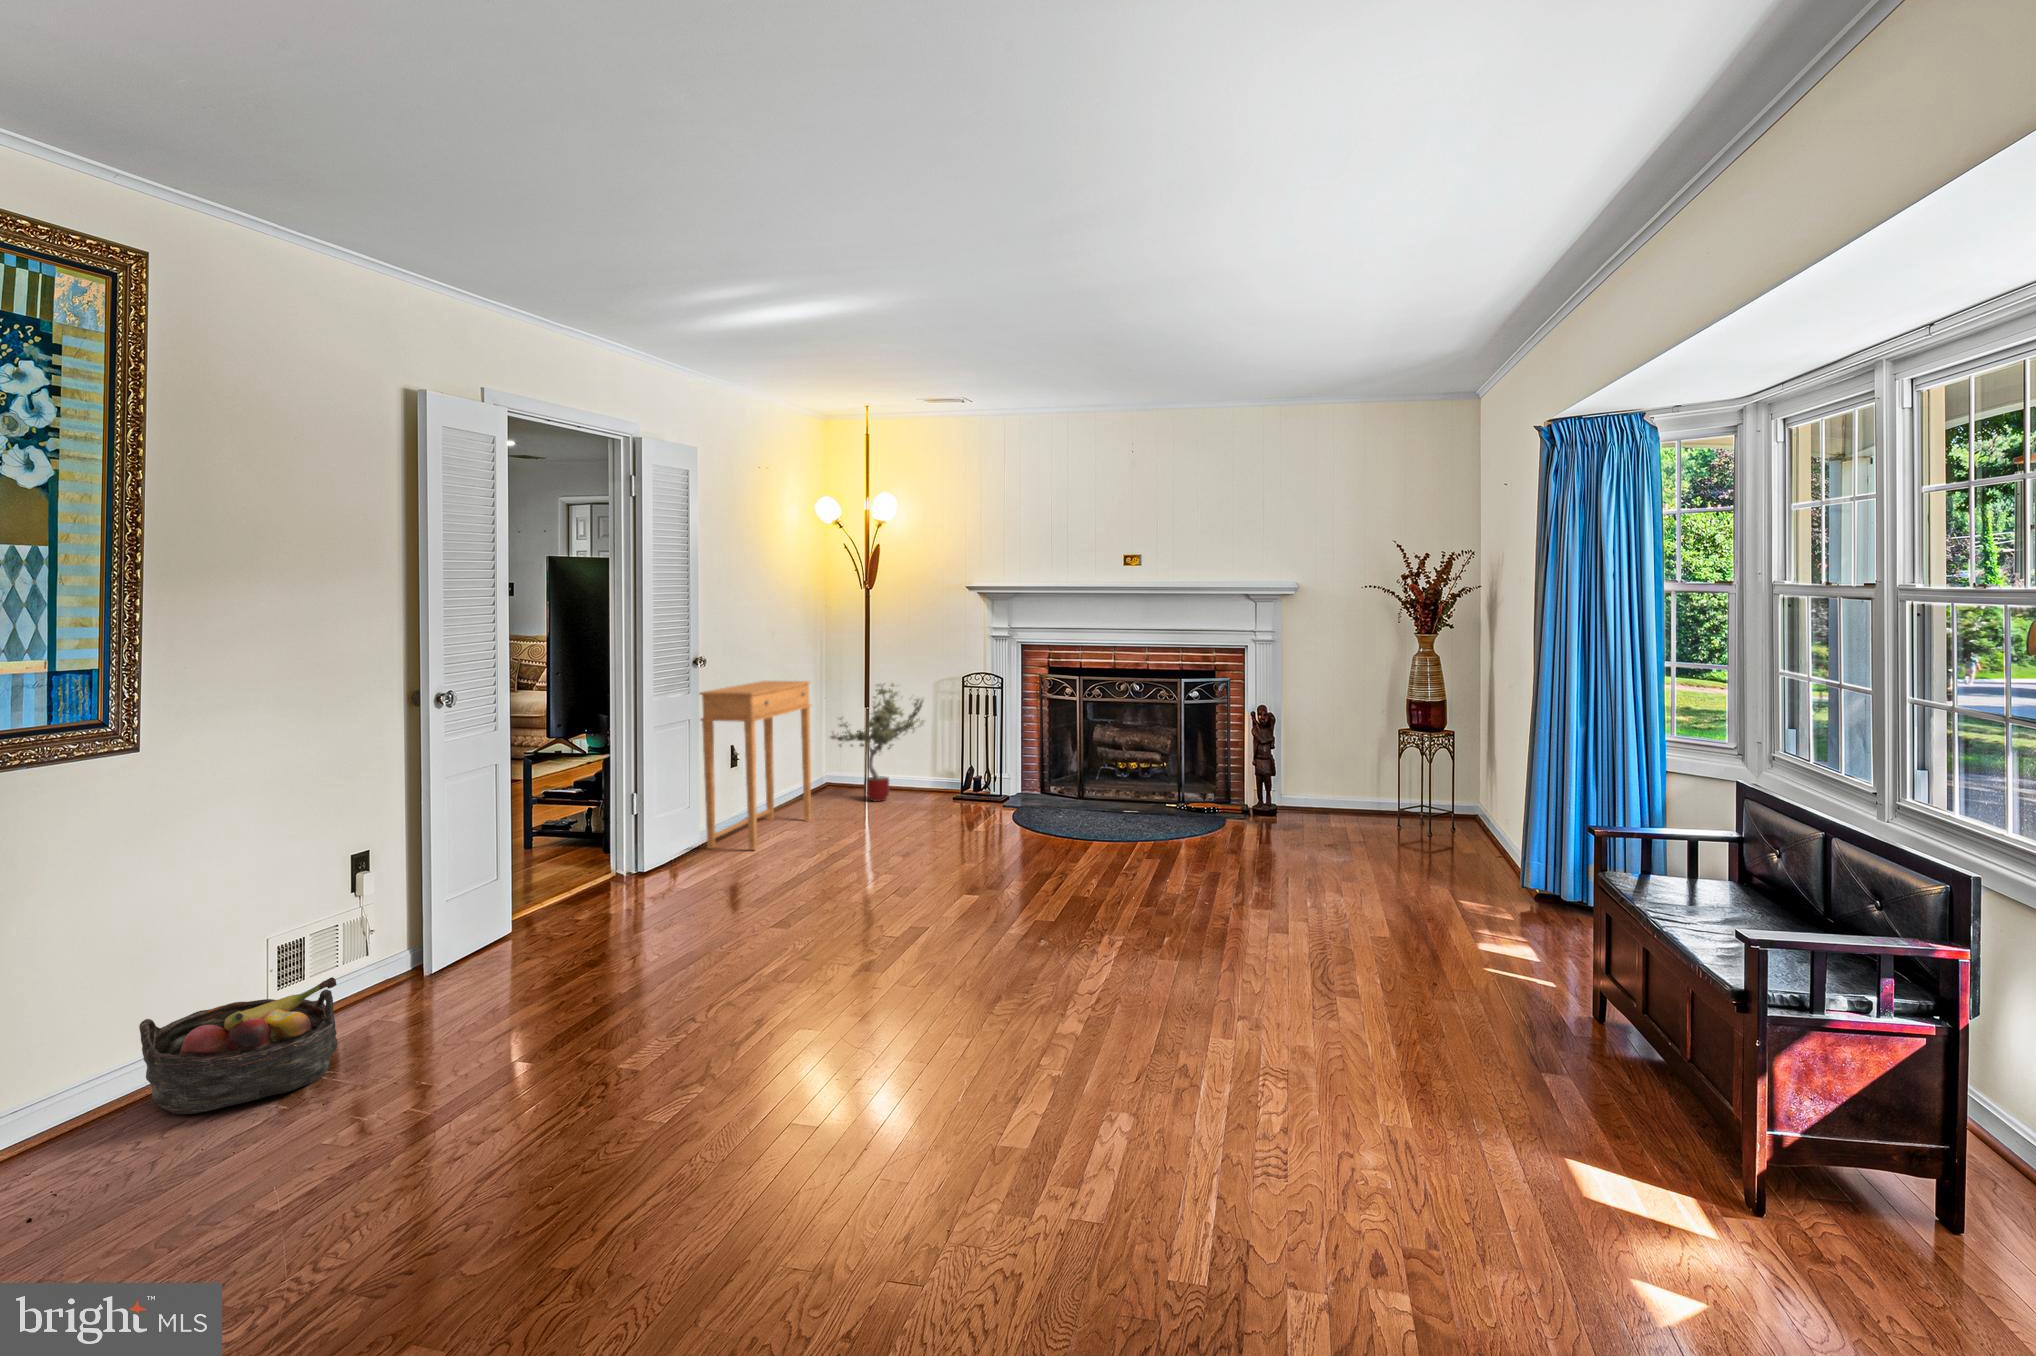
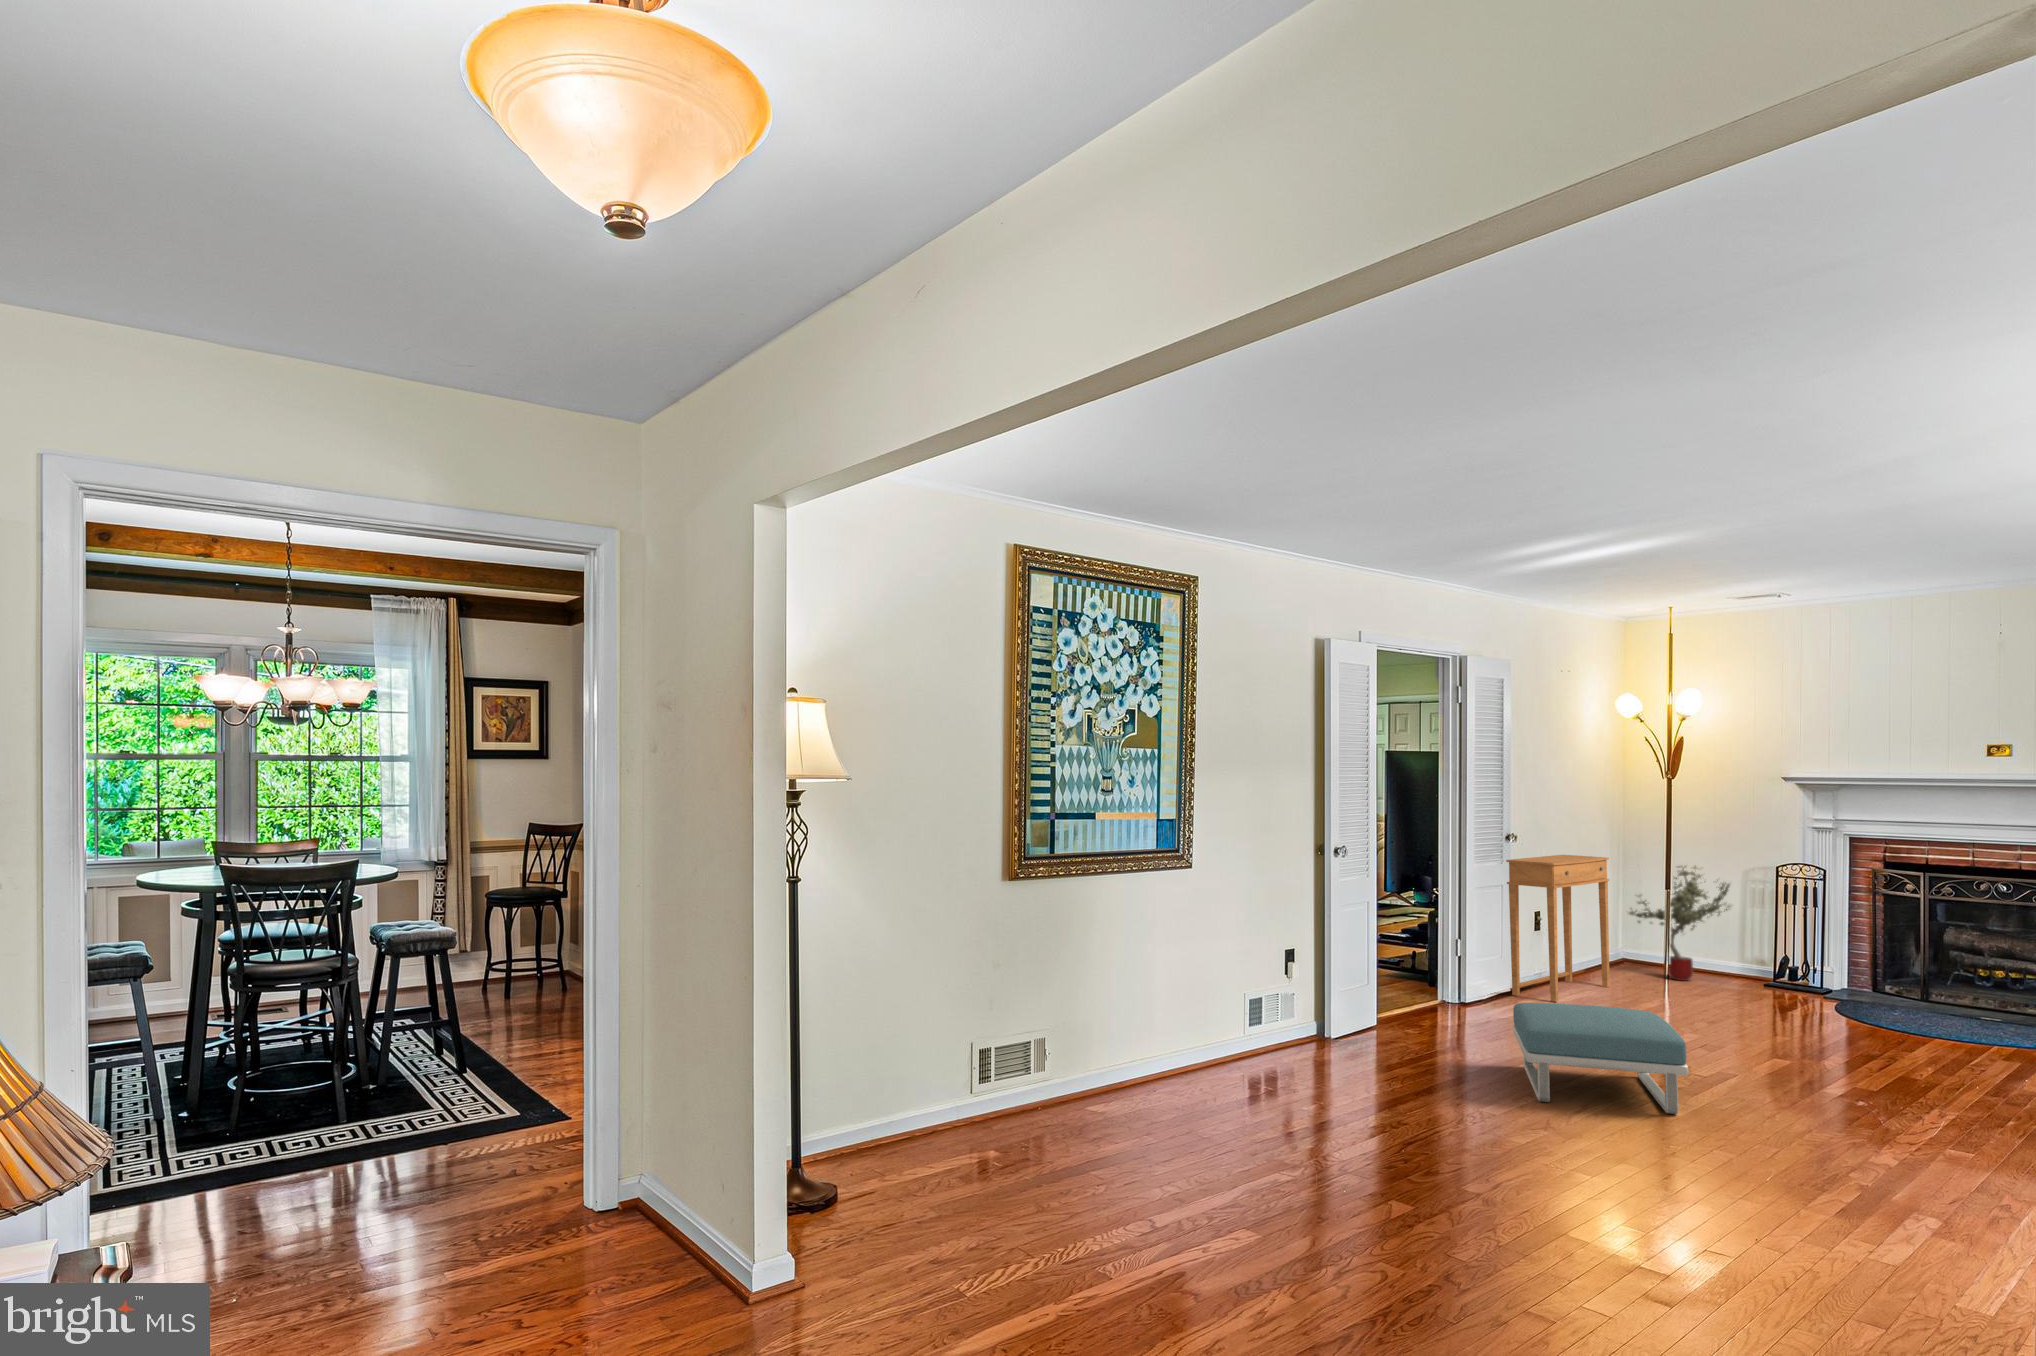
footstool: none [693,869,895,1022] -> present [1513,1003,1688,1114]
basket: present [139,977,337,1115] -> none [1192,1017,1288,1080]

